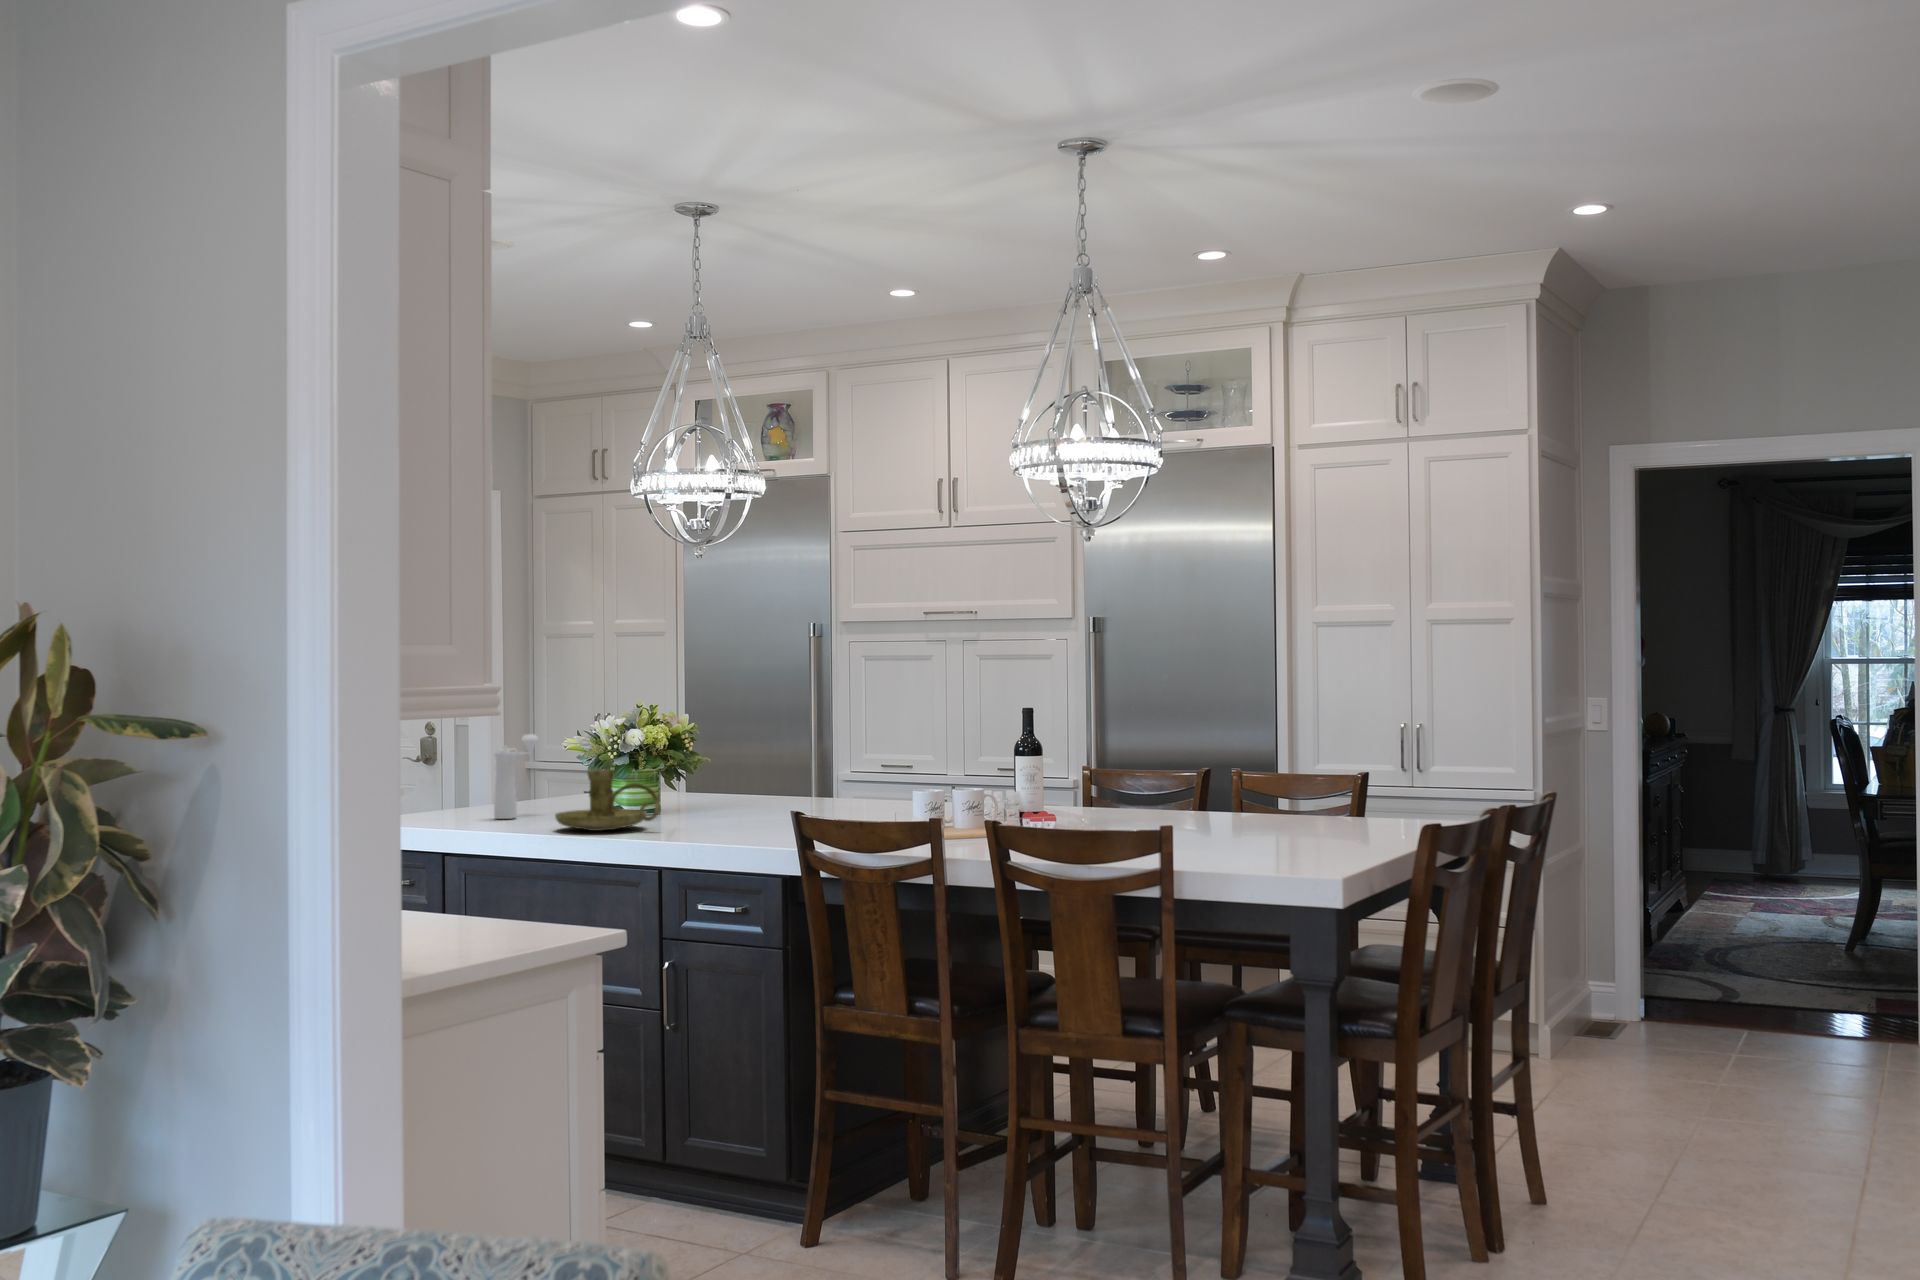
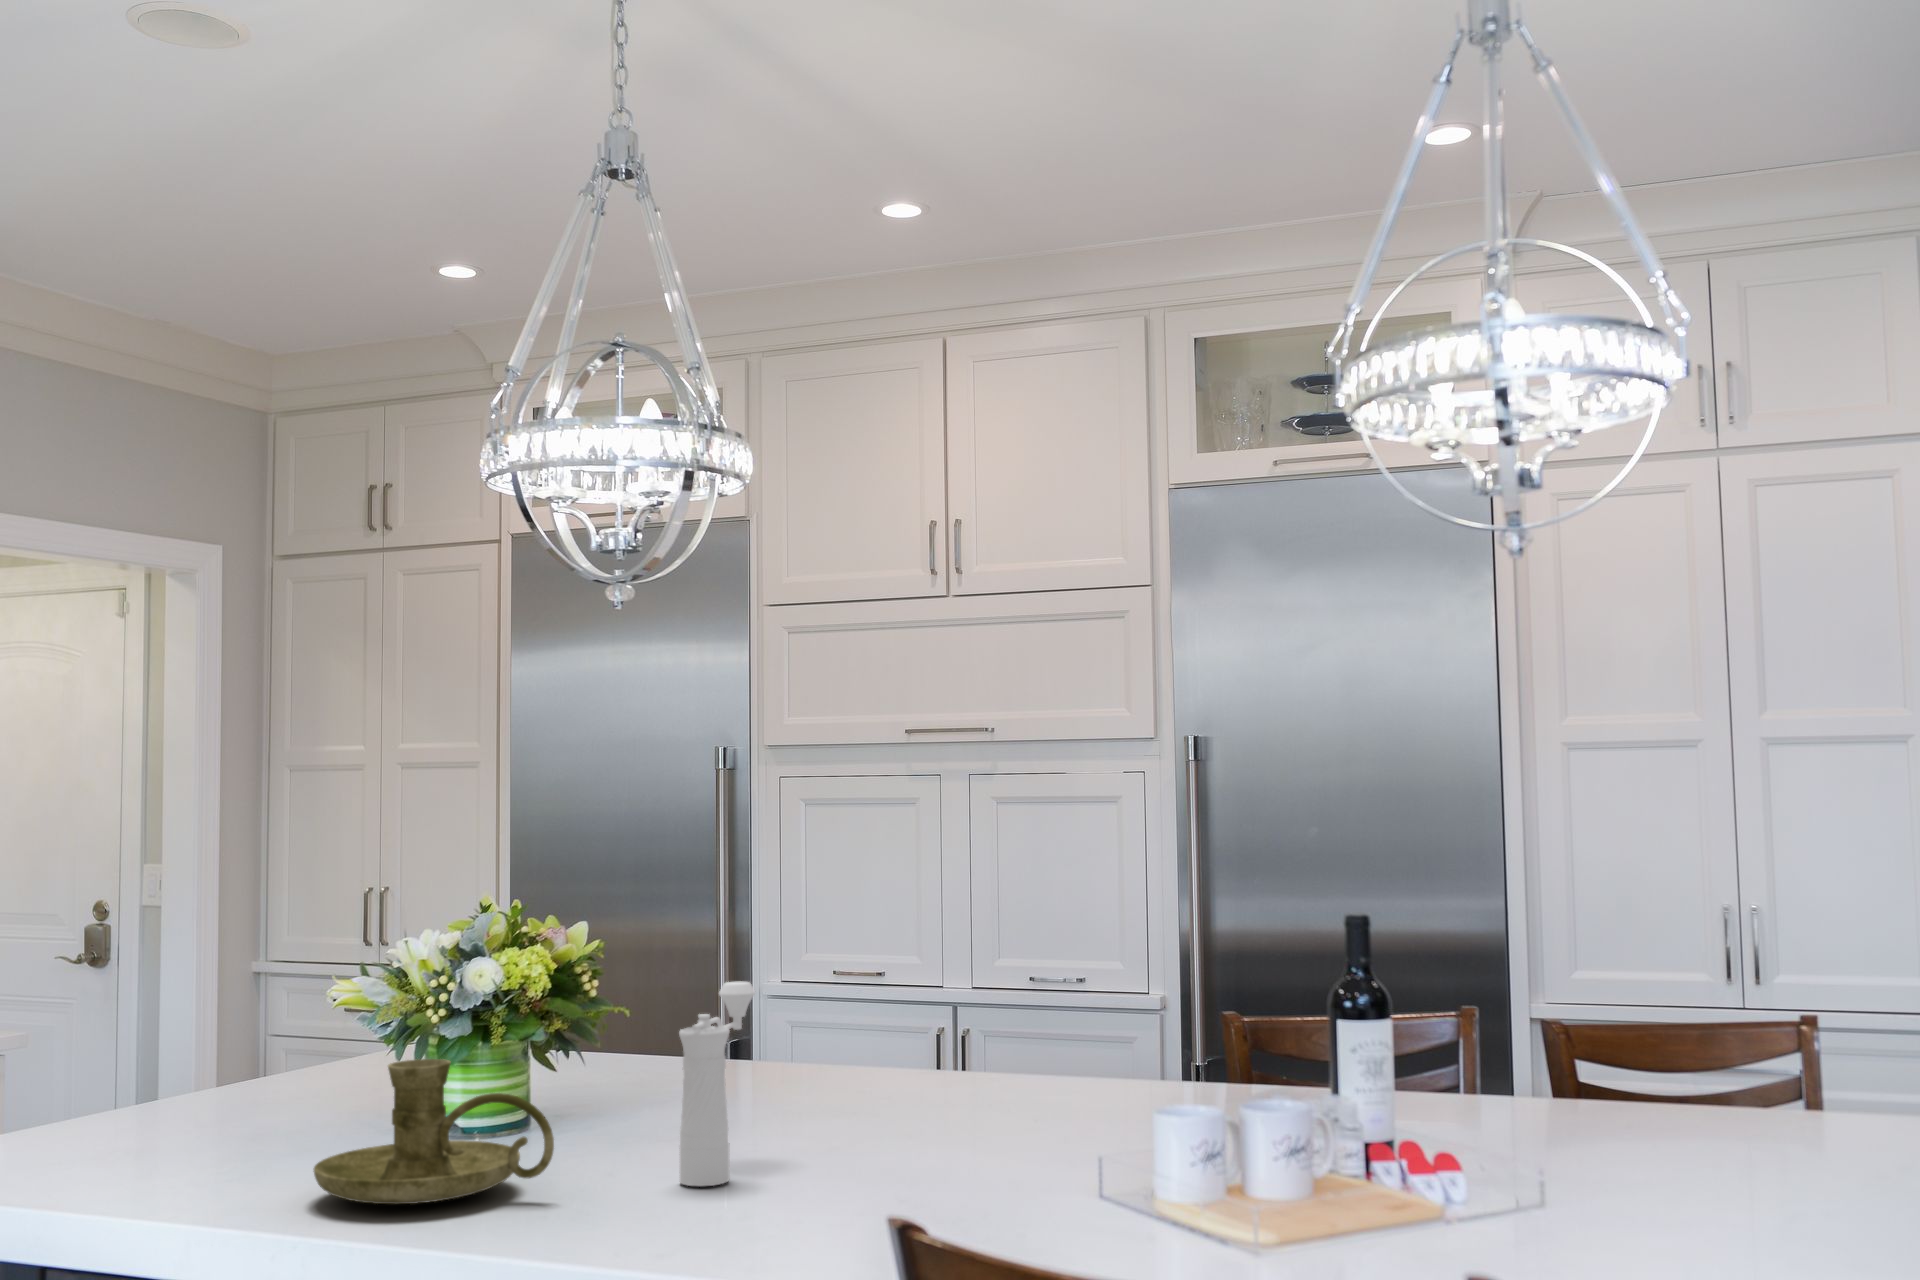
pepper mill: present [494,734,538,819] -> present [679,981,755,1186]

